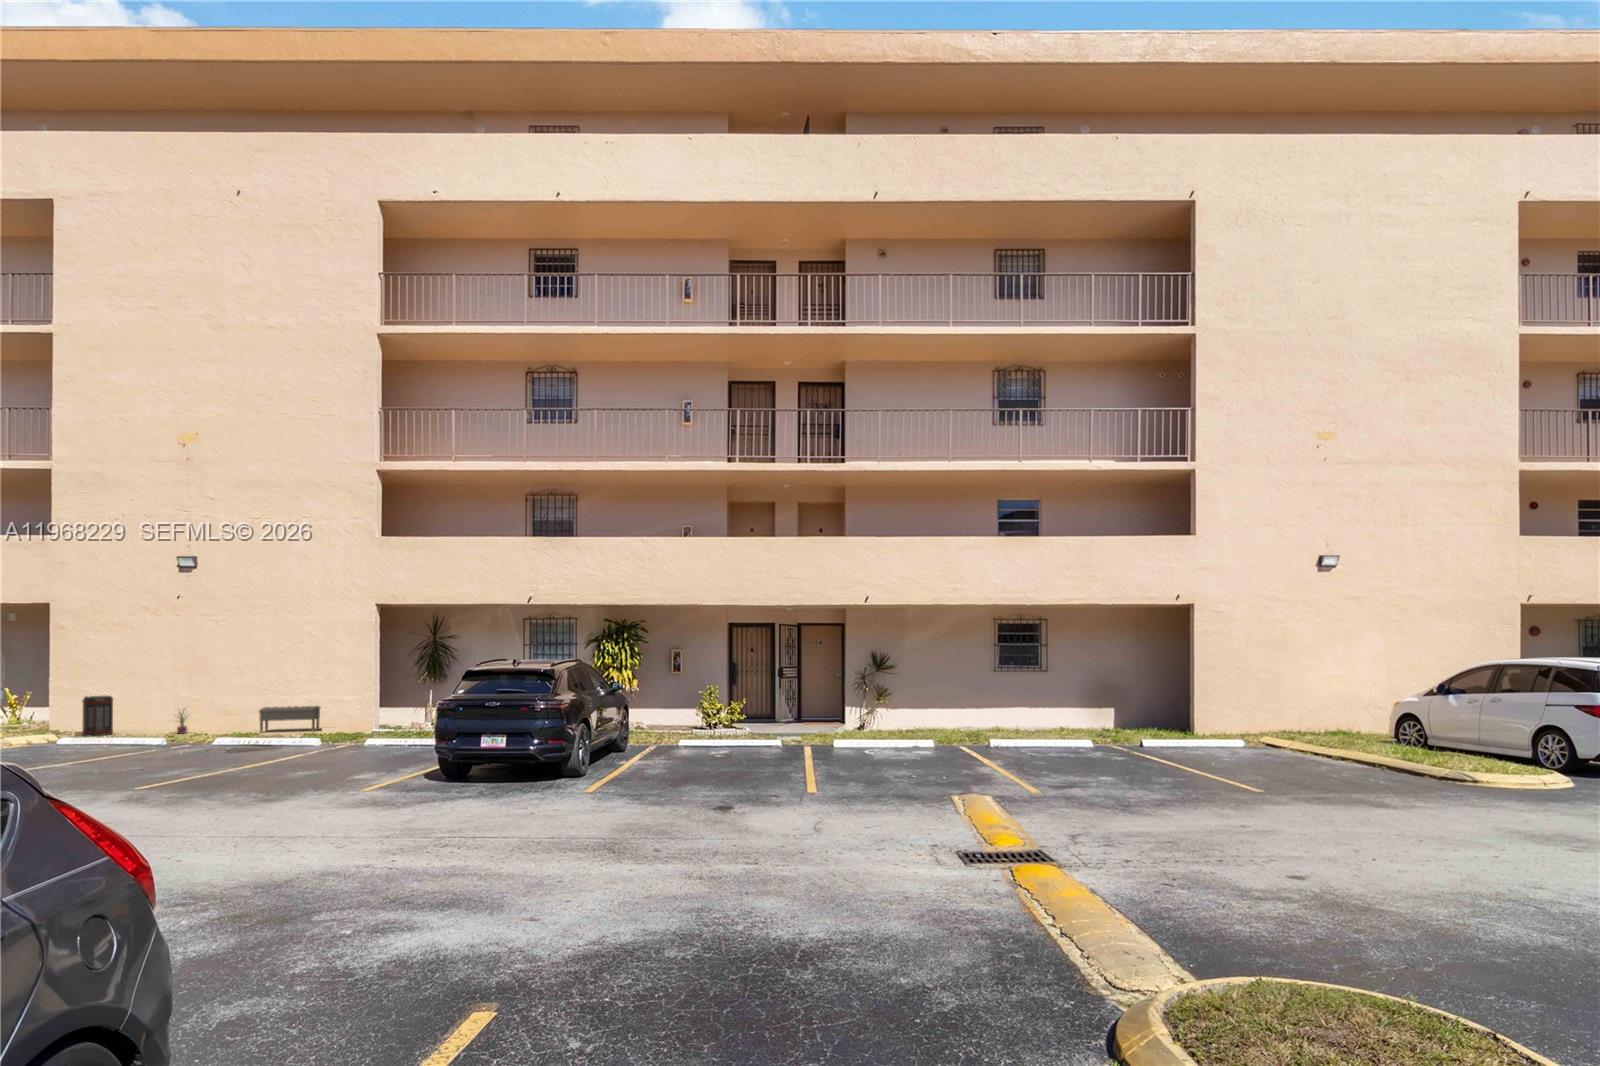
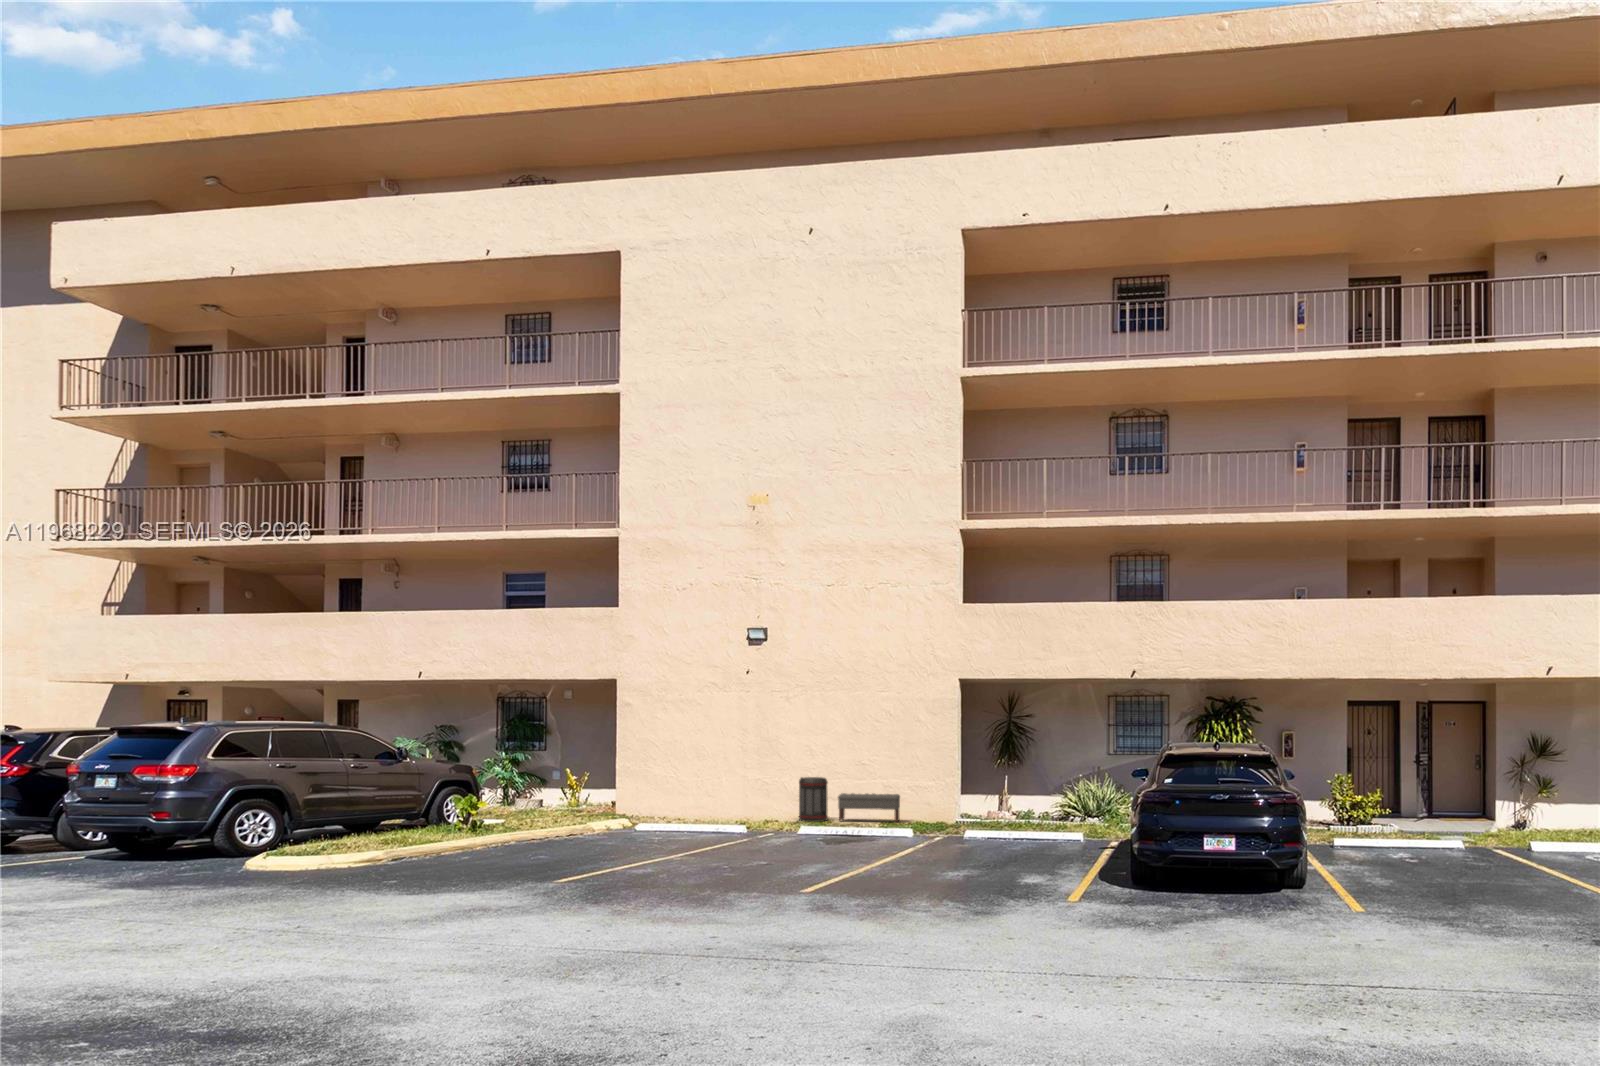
trash can: present [82,696,113,736] -> present [799,777,828,822]
decorative plant: present [177,710,188,734] -> none [740,790,772,820]

